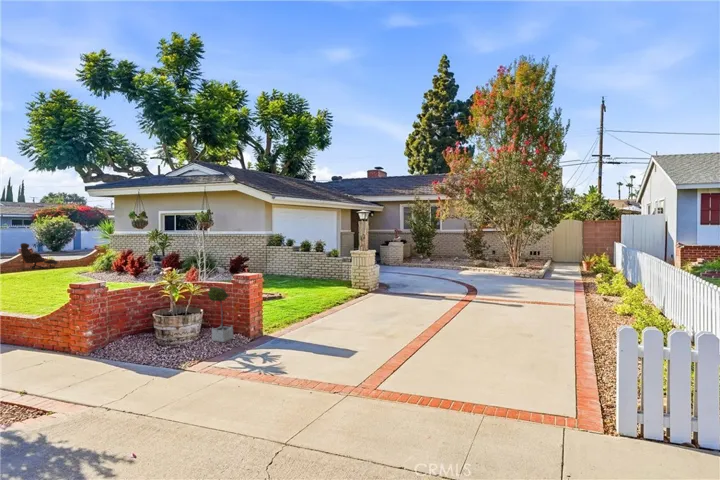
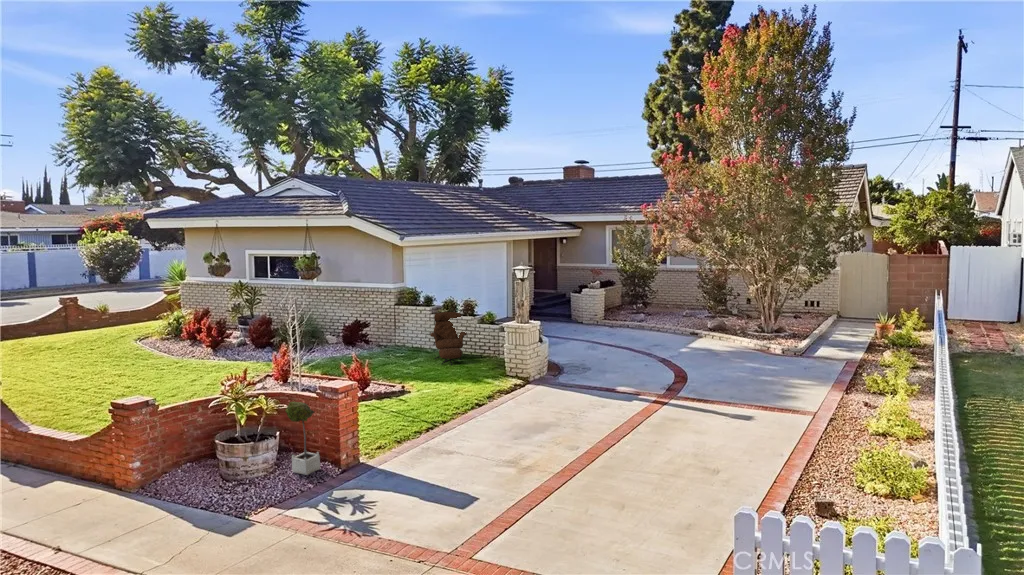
lounge chair: present [21,243,57,269] -> present [430,312,467,365]

